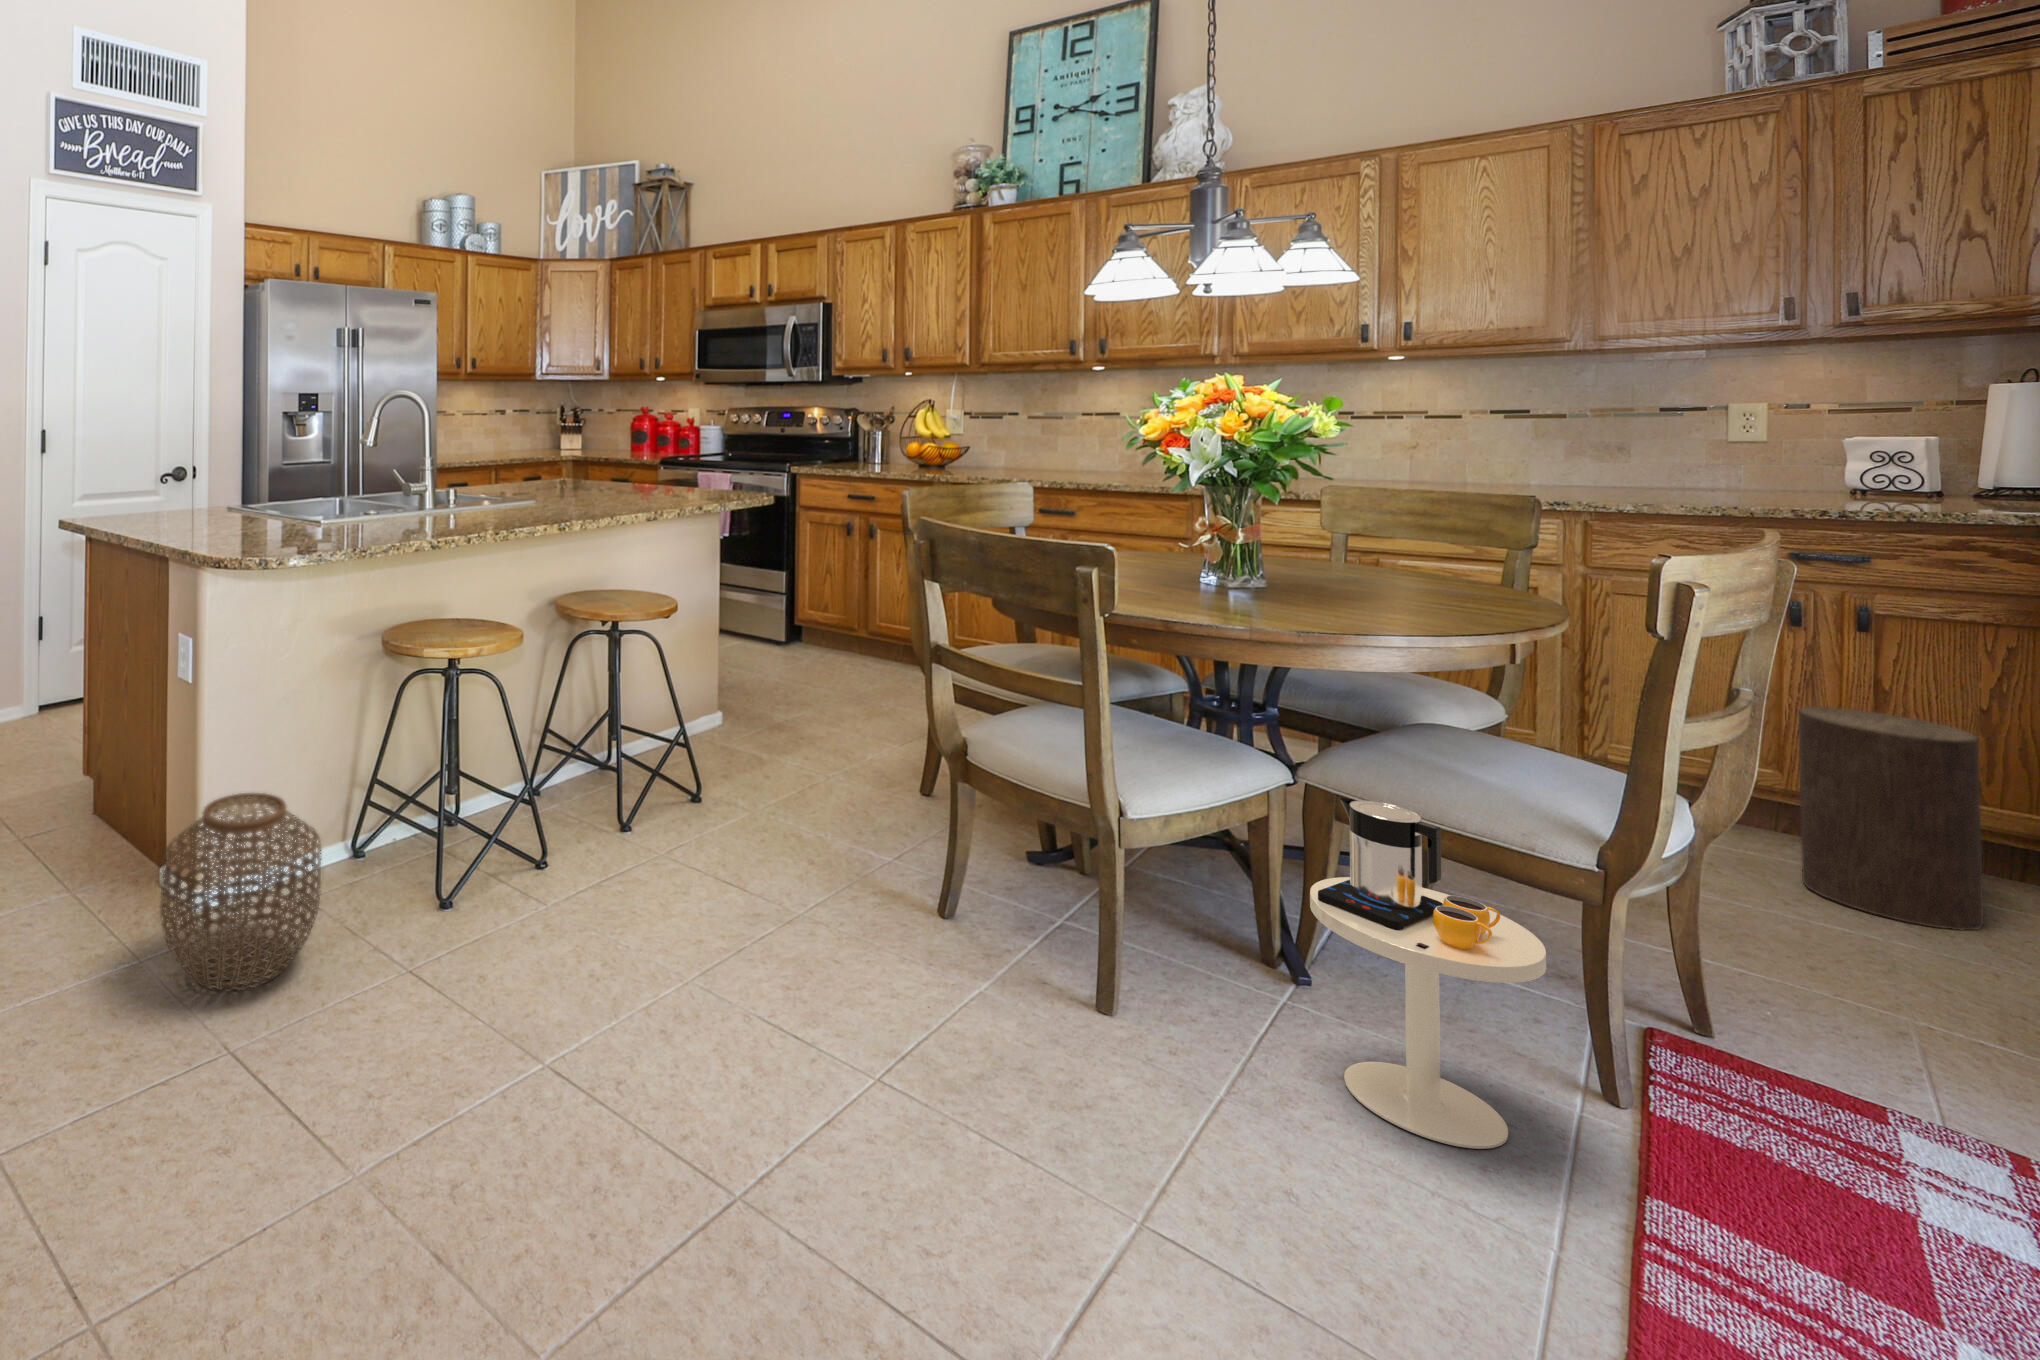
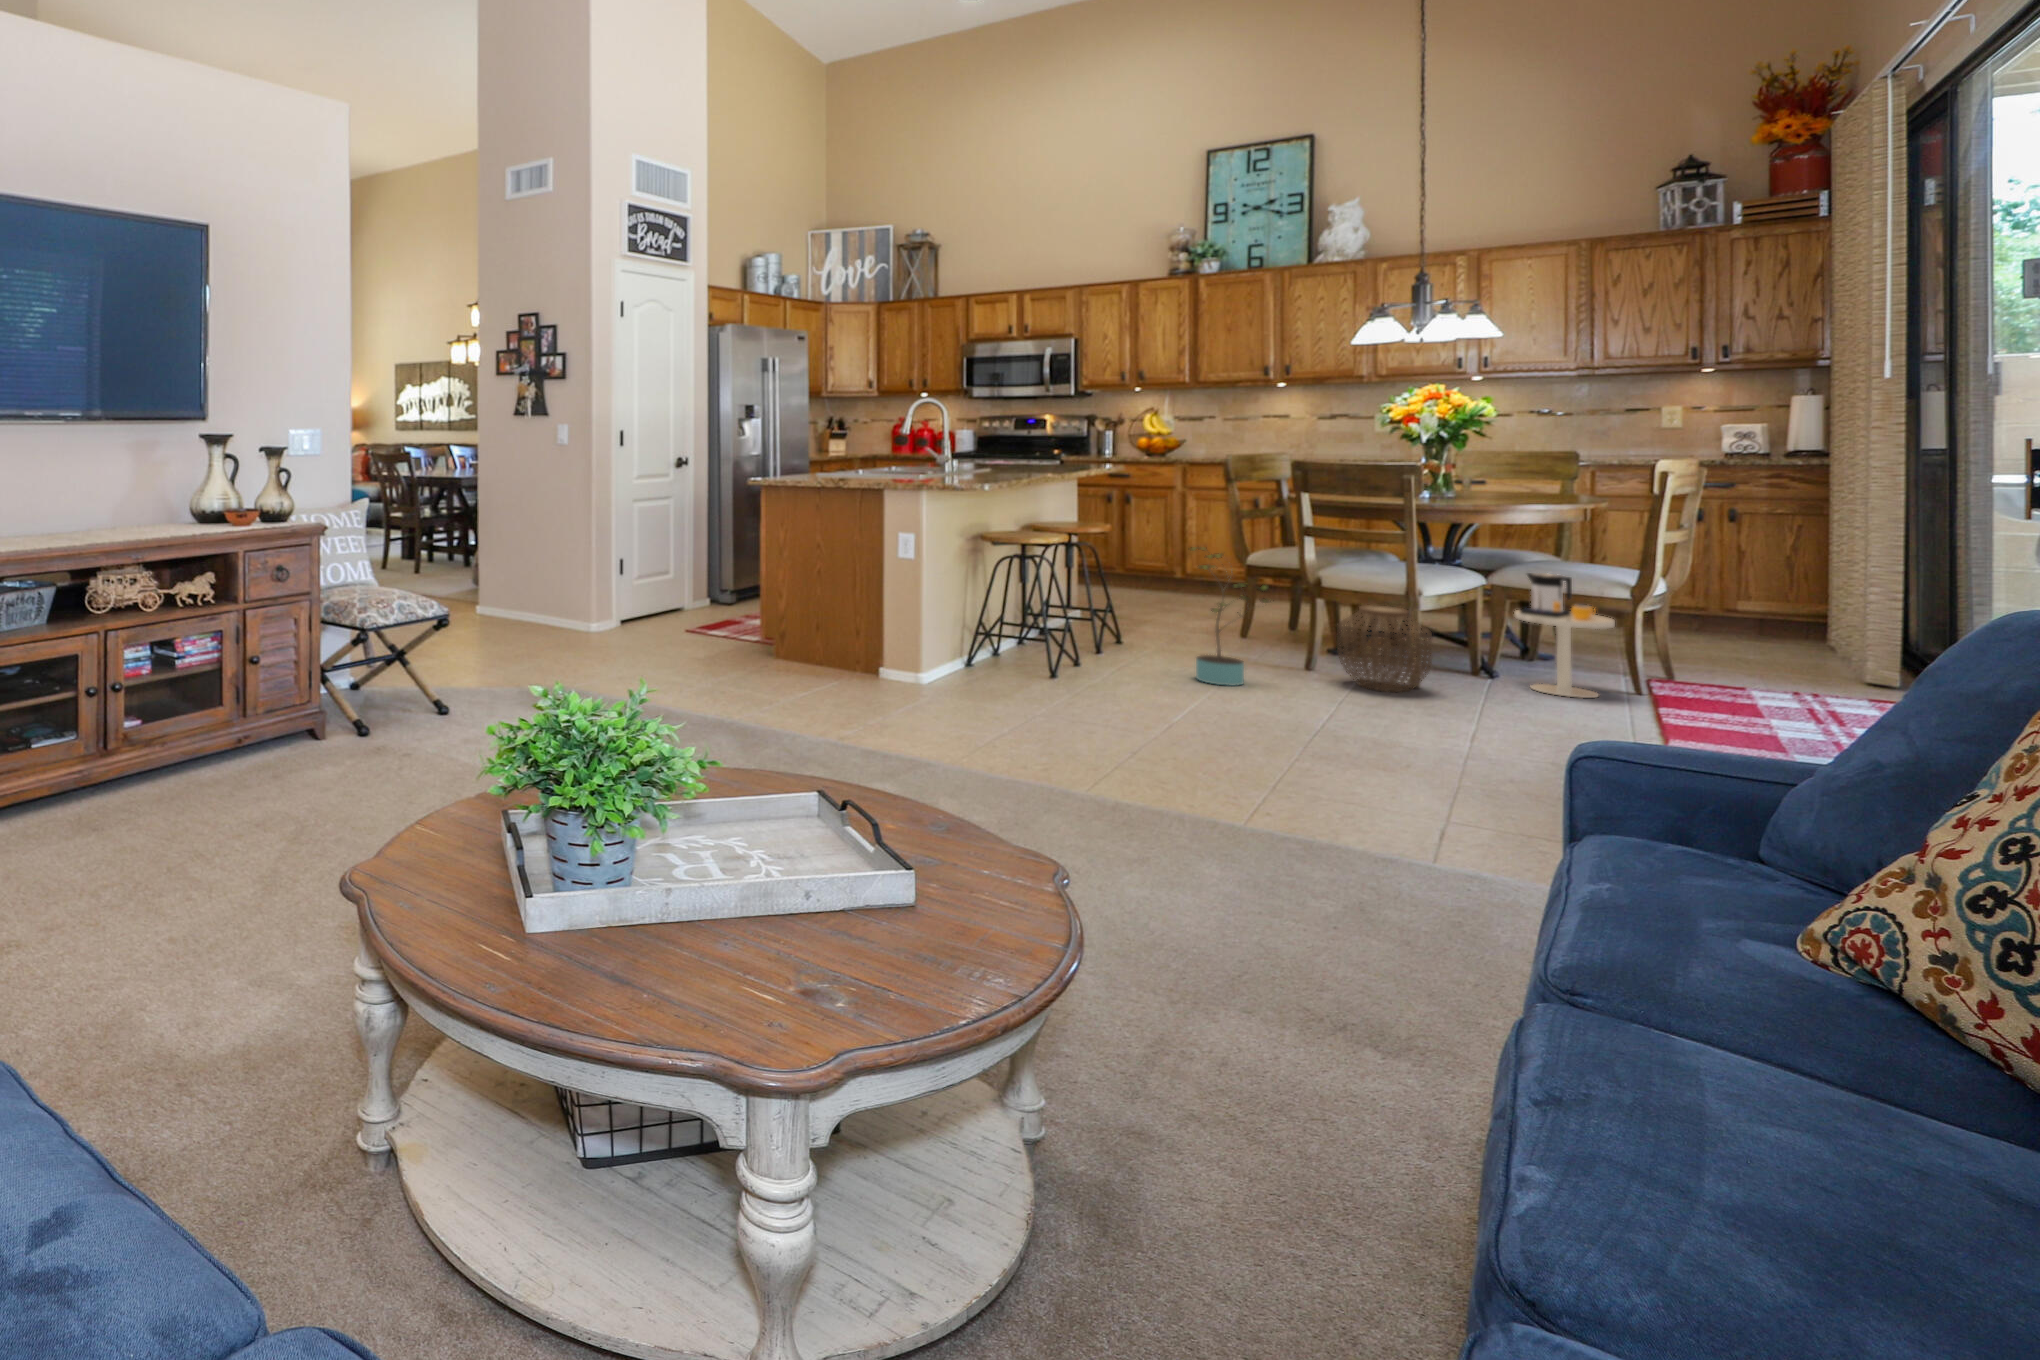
potted plant: none [594,692,765,1013] -> present [1191,547,1268,686]
stool: present [1798,707,1984,930] -> none [1701,554,1781,650]
woven basket: present [161,793,321,990] -> present [1337,605,1432,692]

